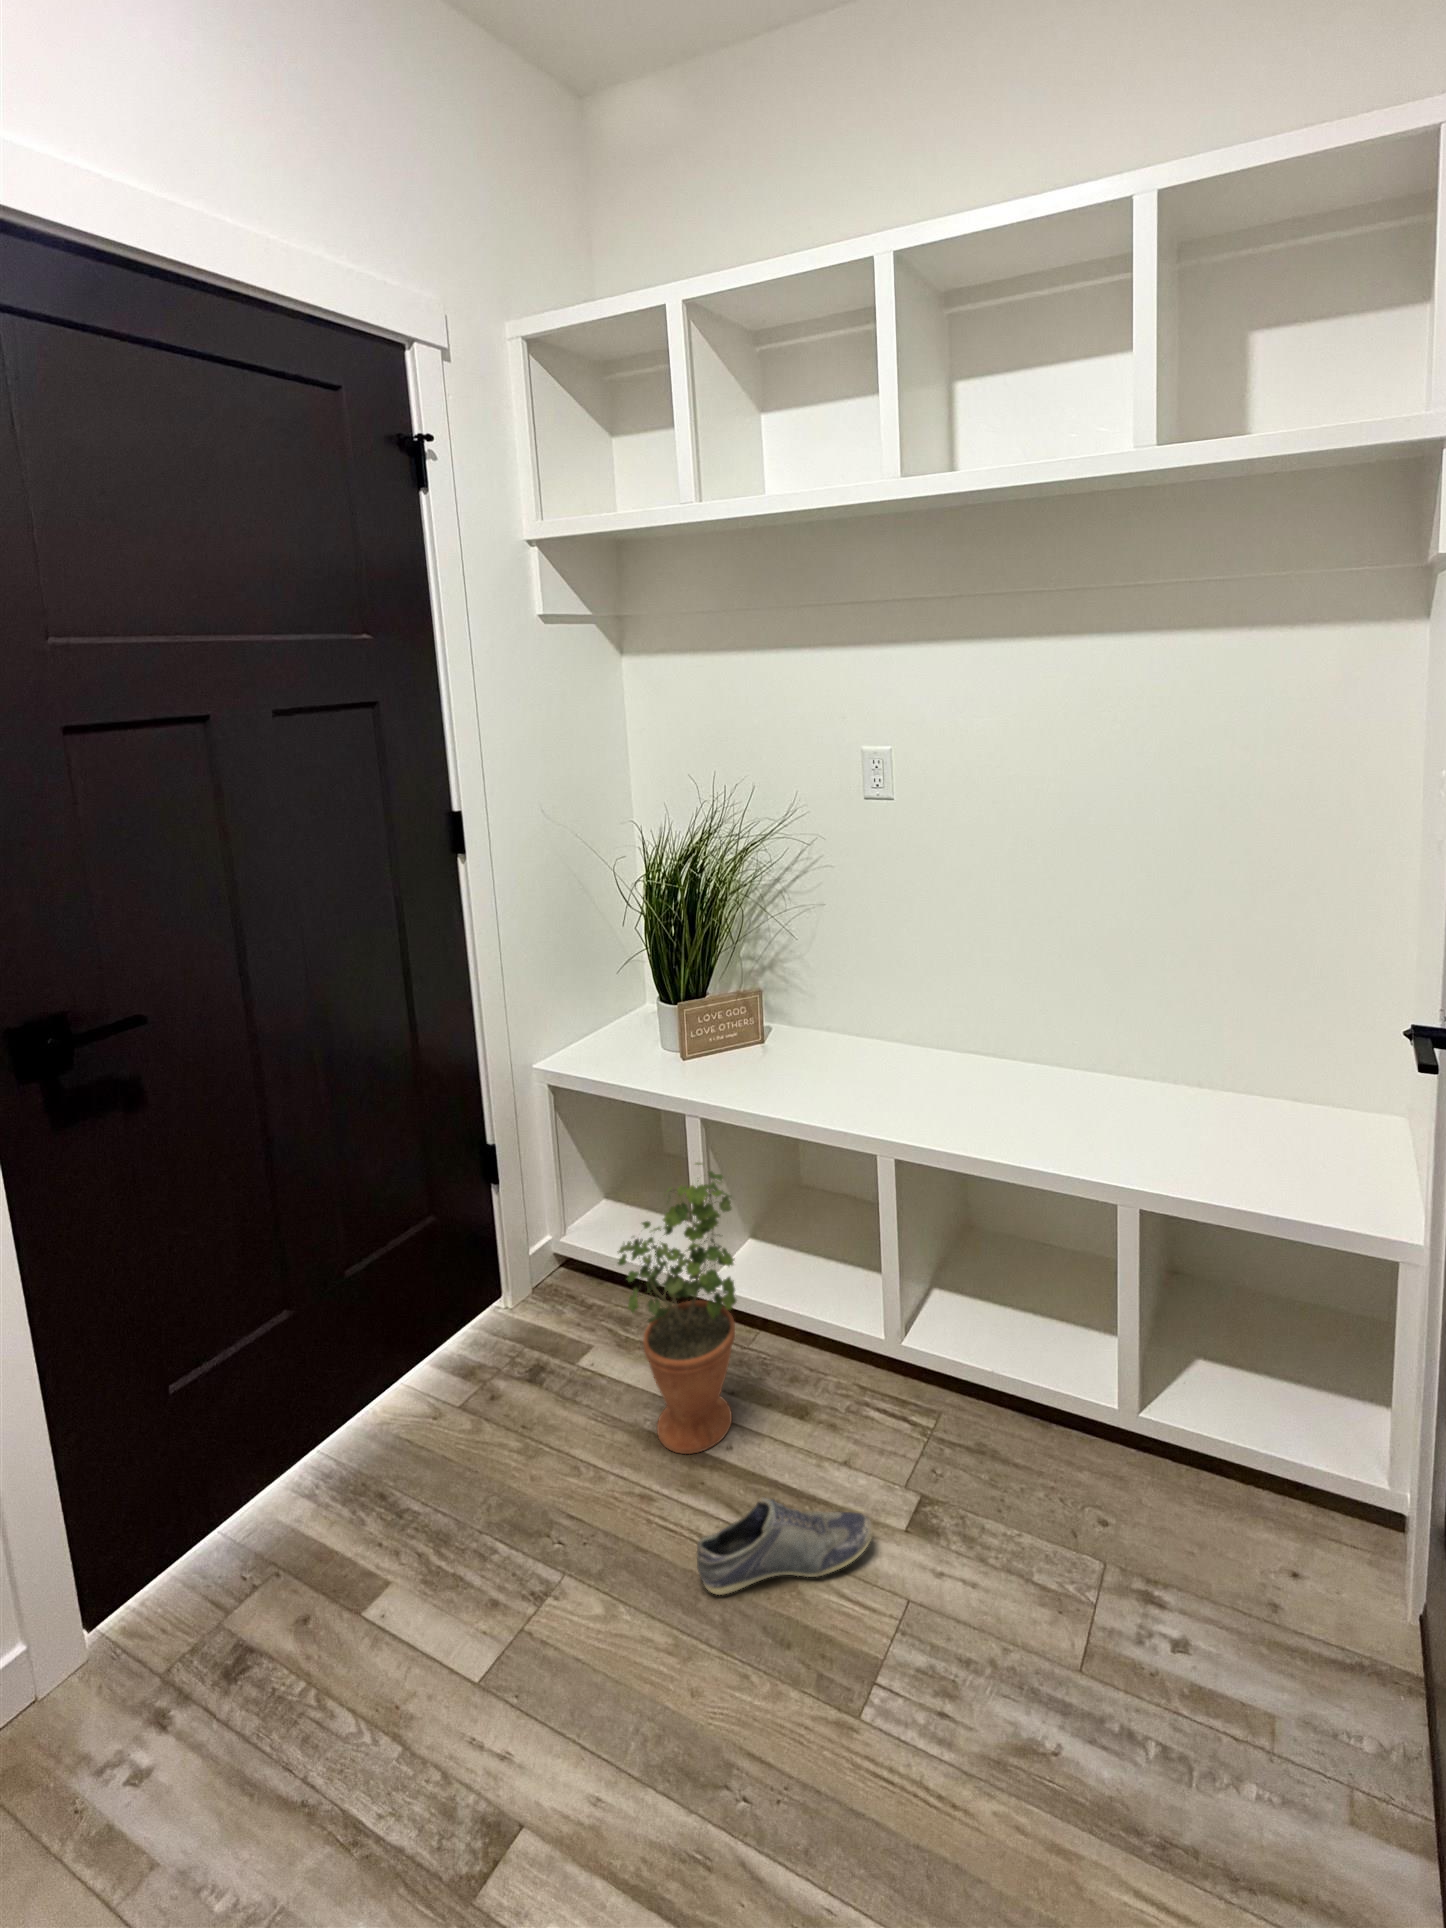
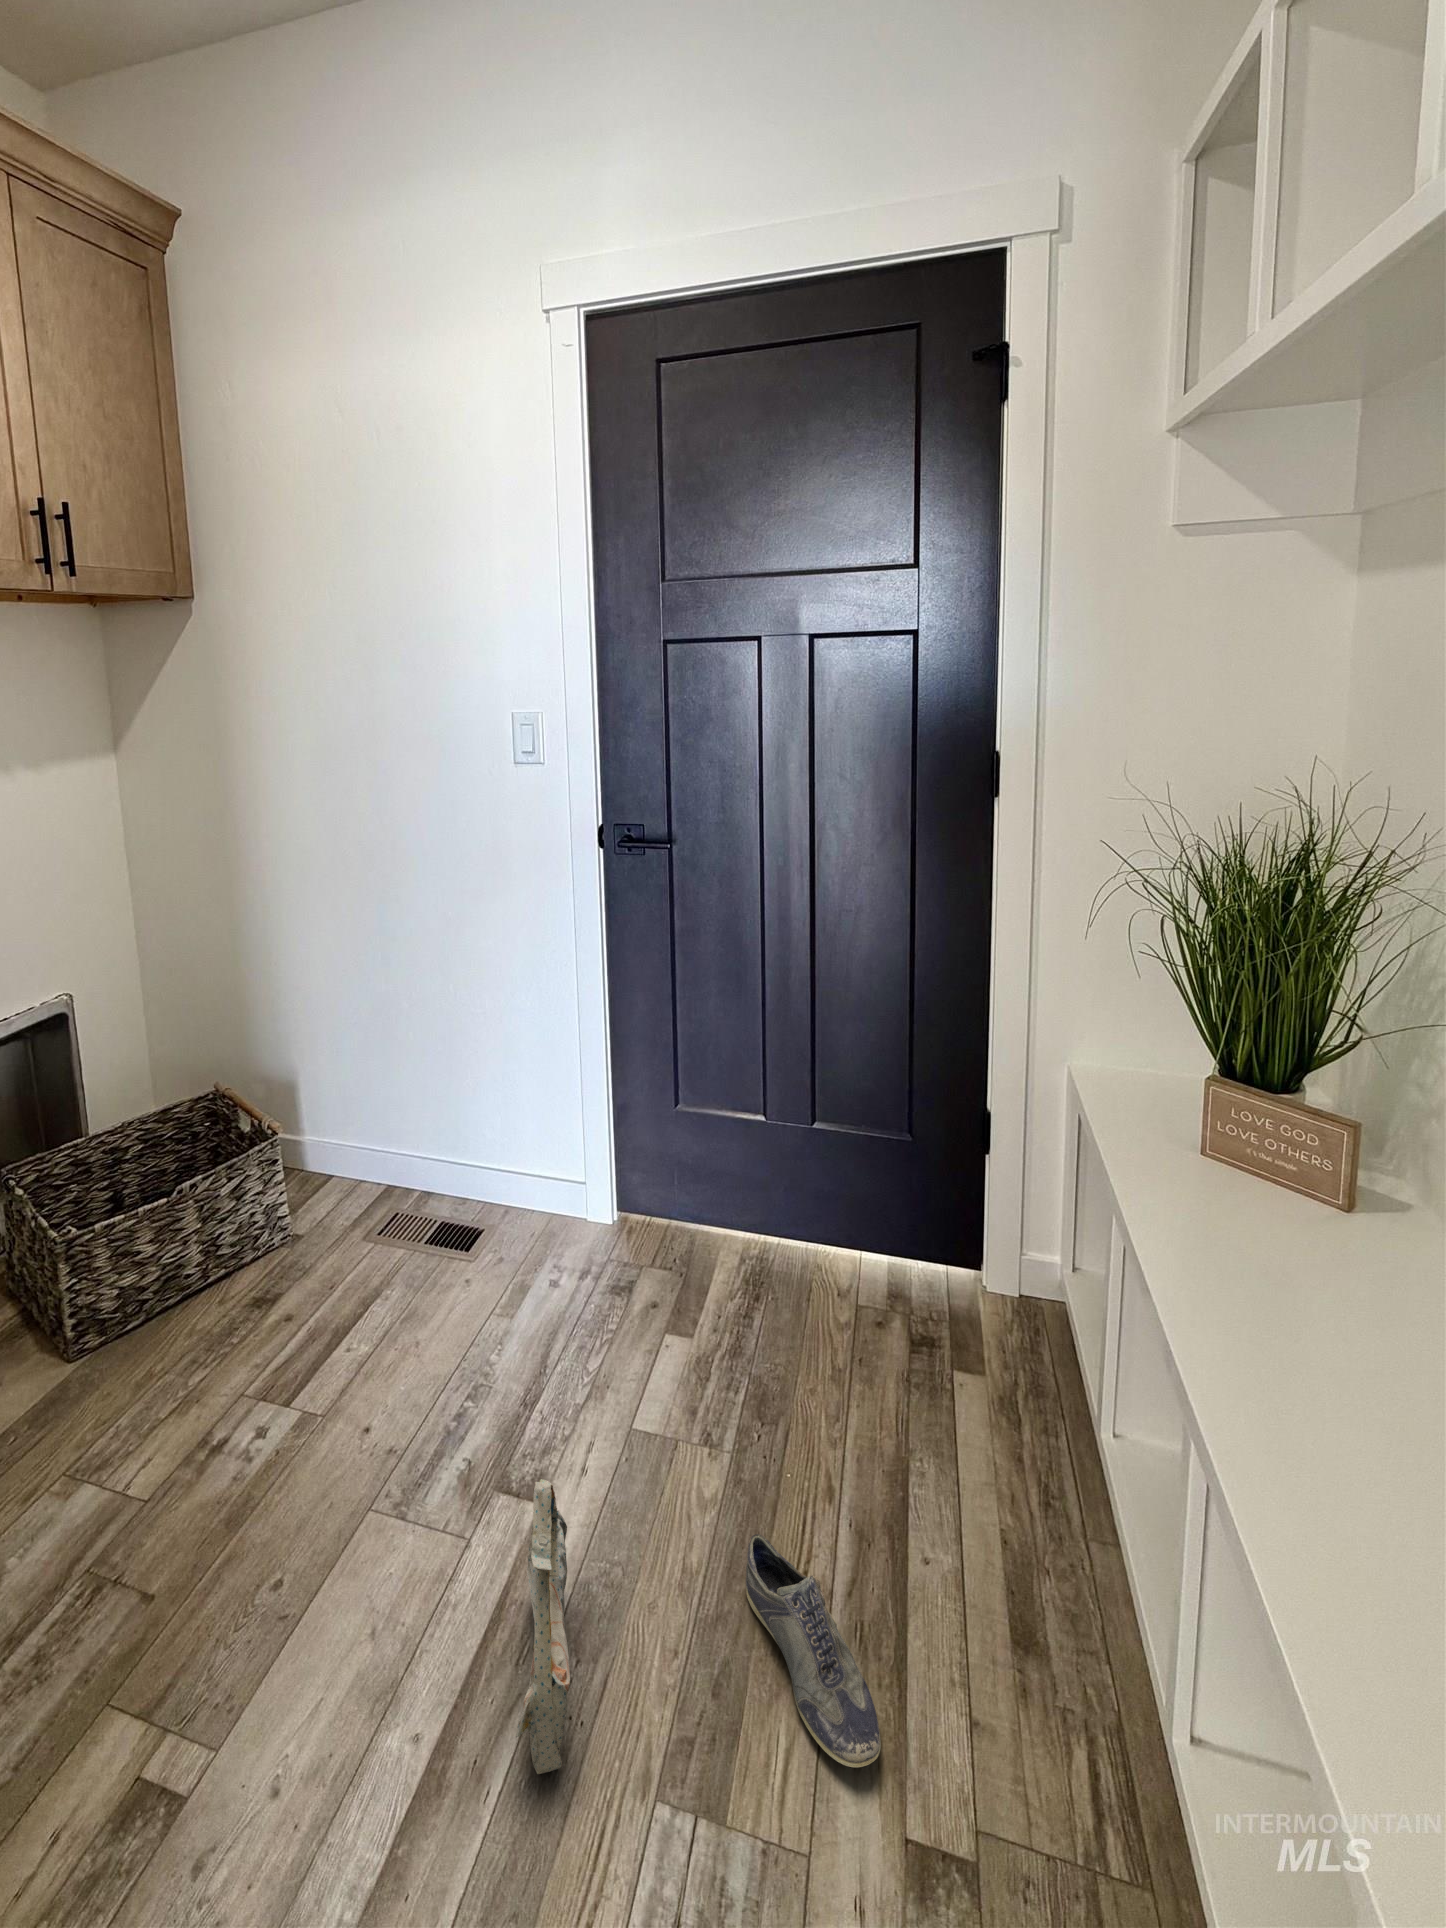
potted plant: present [618,1163,736,1454] -> none [875,1225,1043,1553]
bag: none [626,1608,834,1846] -> present [516,1479,570,1774]

